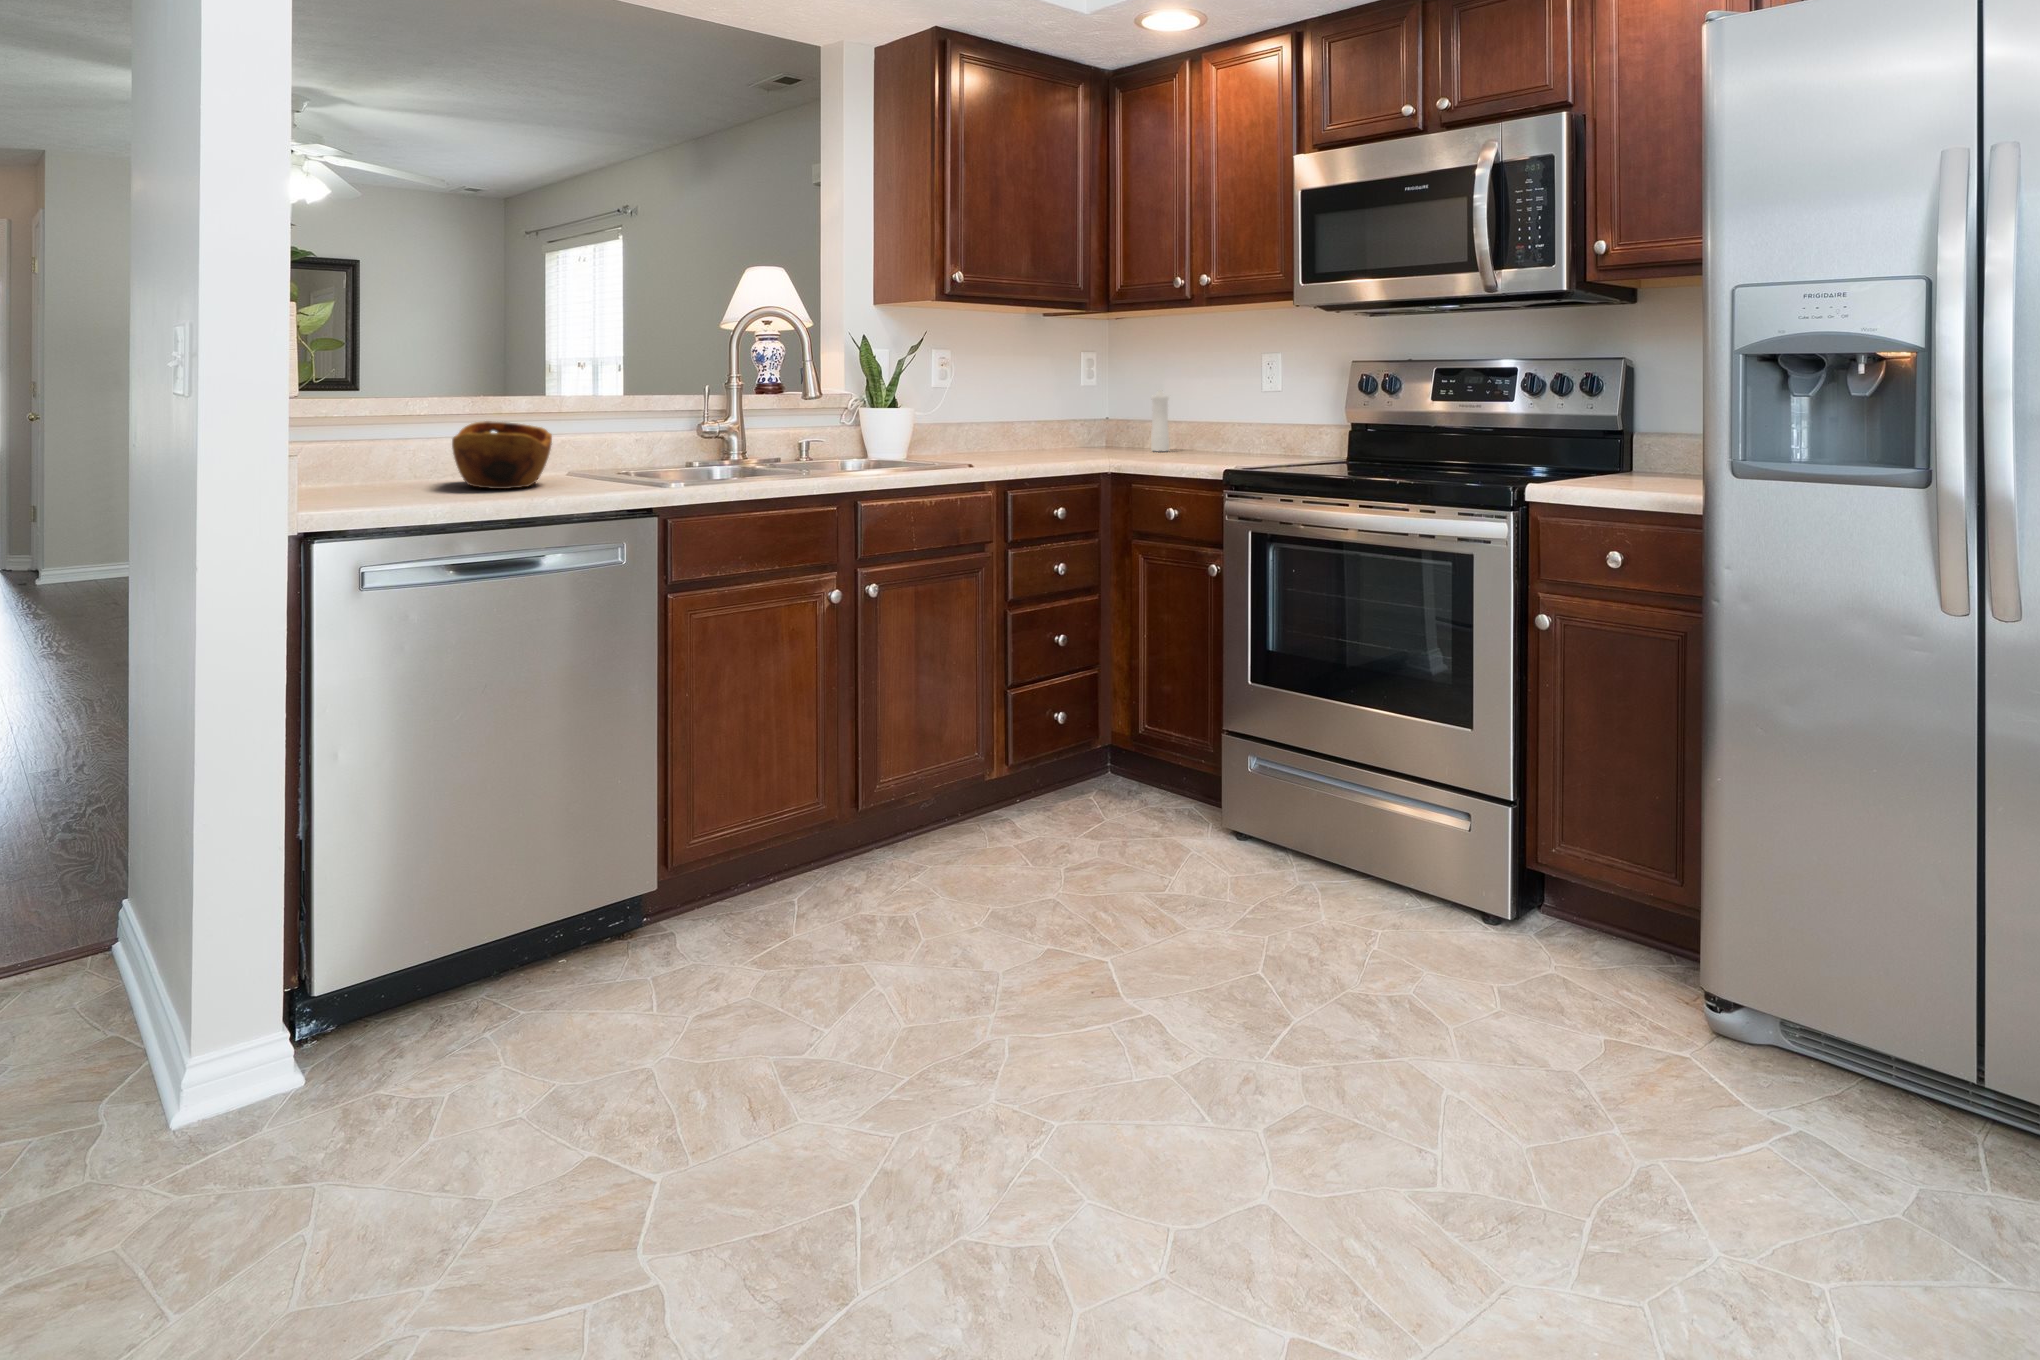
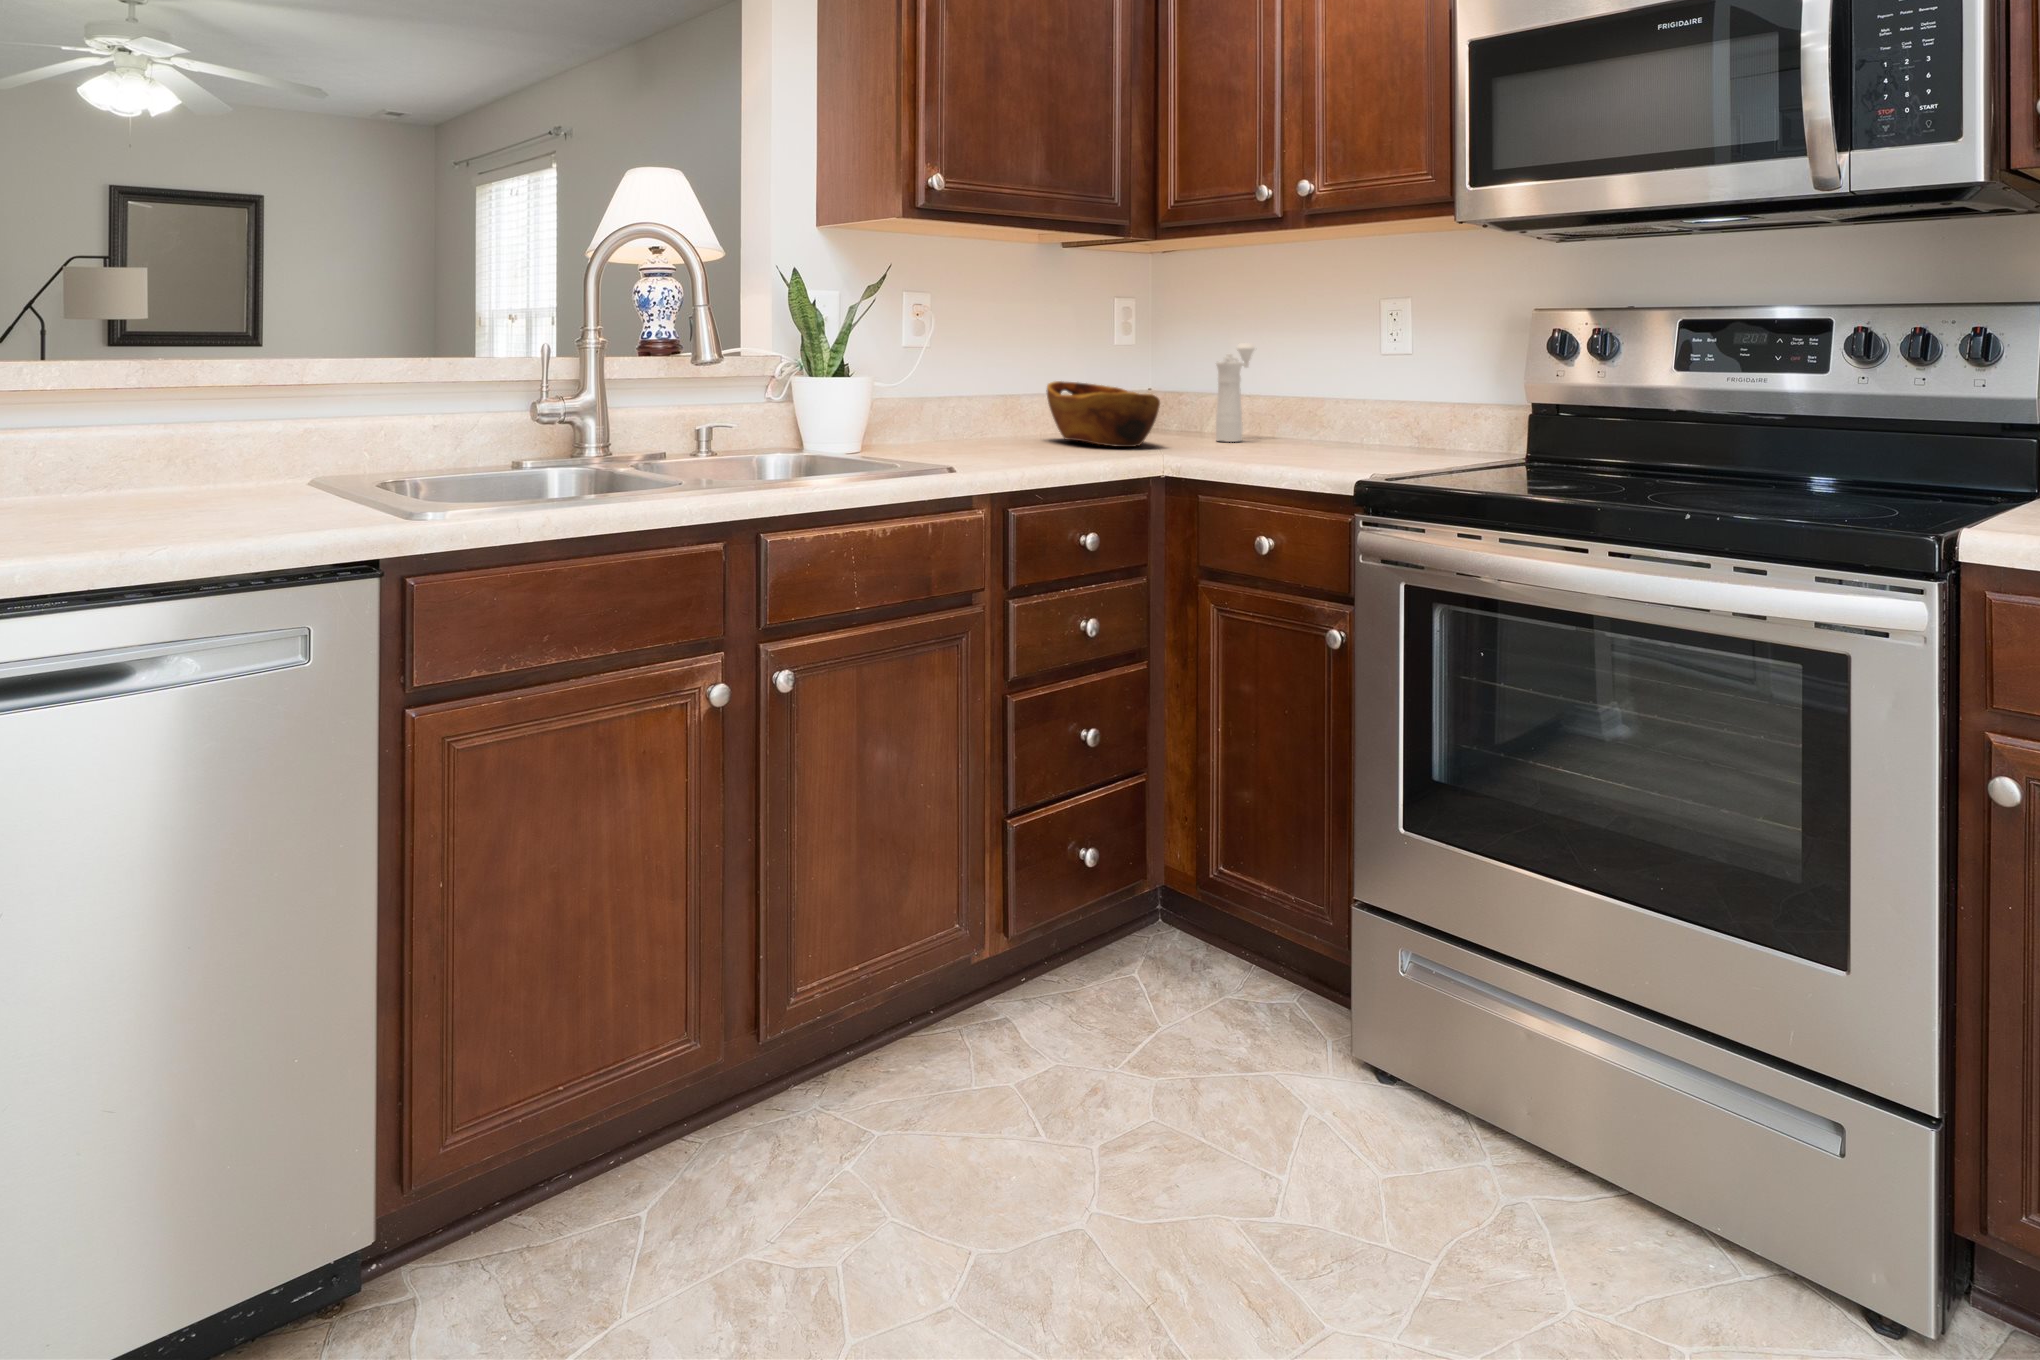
wooden bowl: present [452,421,552,489] -> present [1047,381,1160,447]

